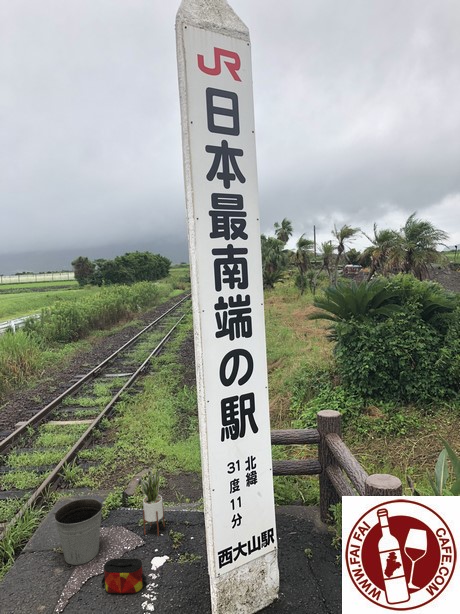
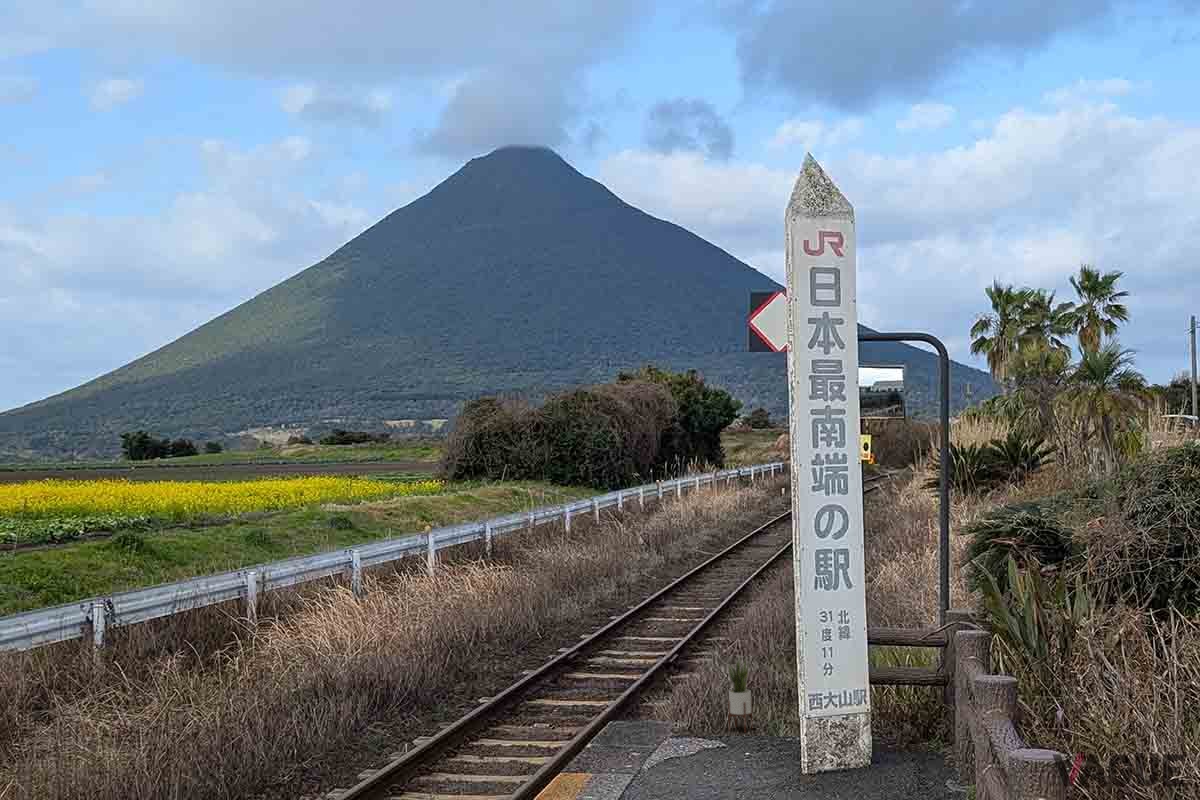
bucket: present [53,498,104,565] -> none [633,681,687,741]
bag: present [101,559,146,594] -> none [688,725,735,755]

